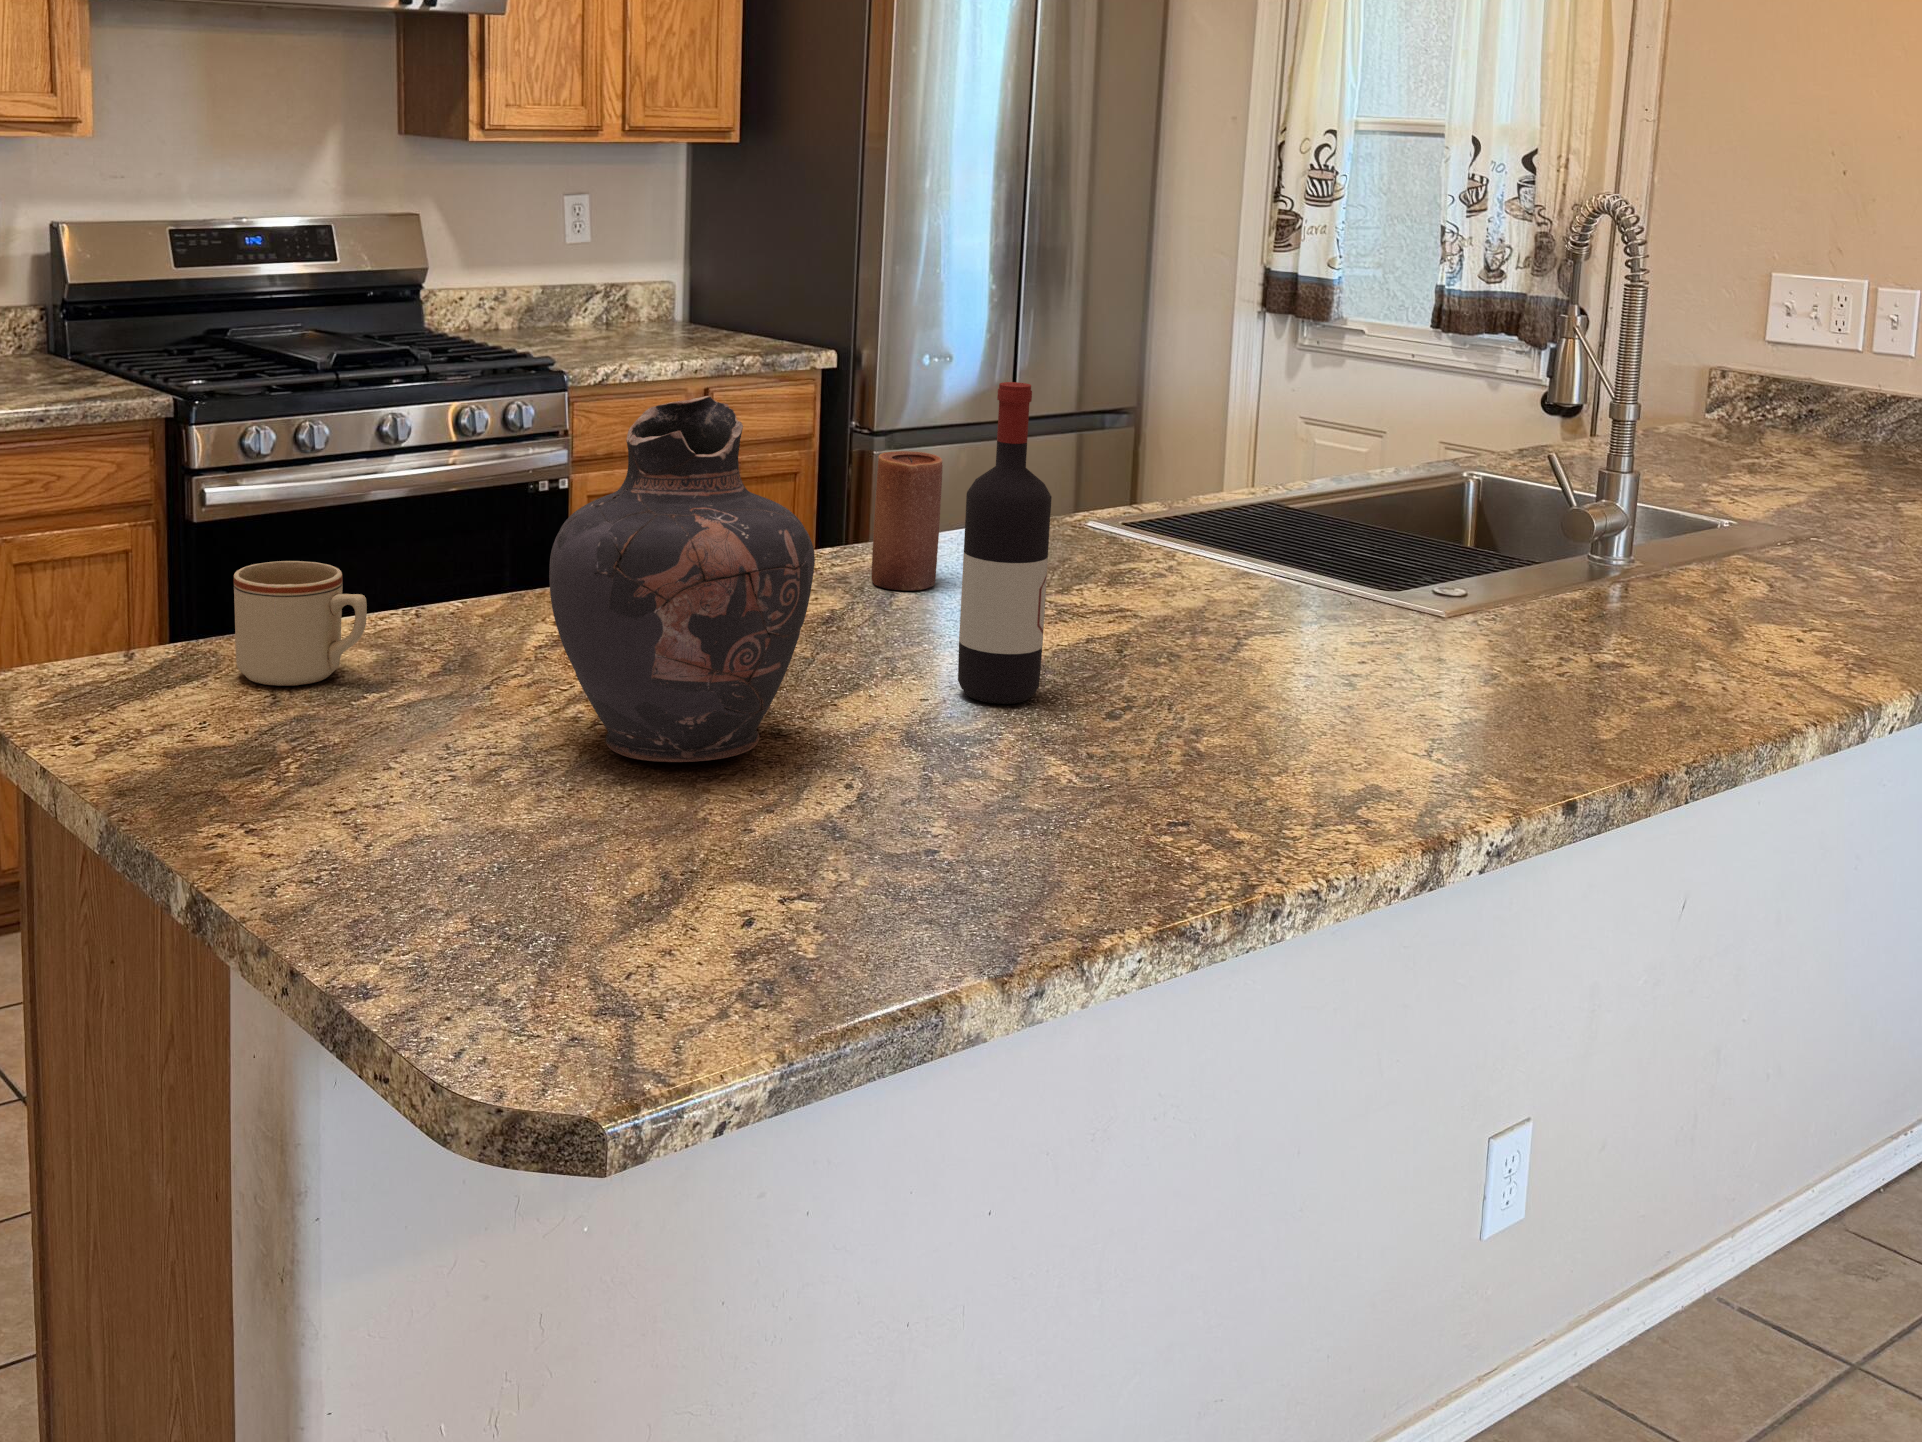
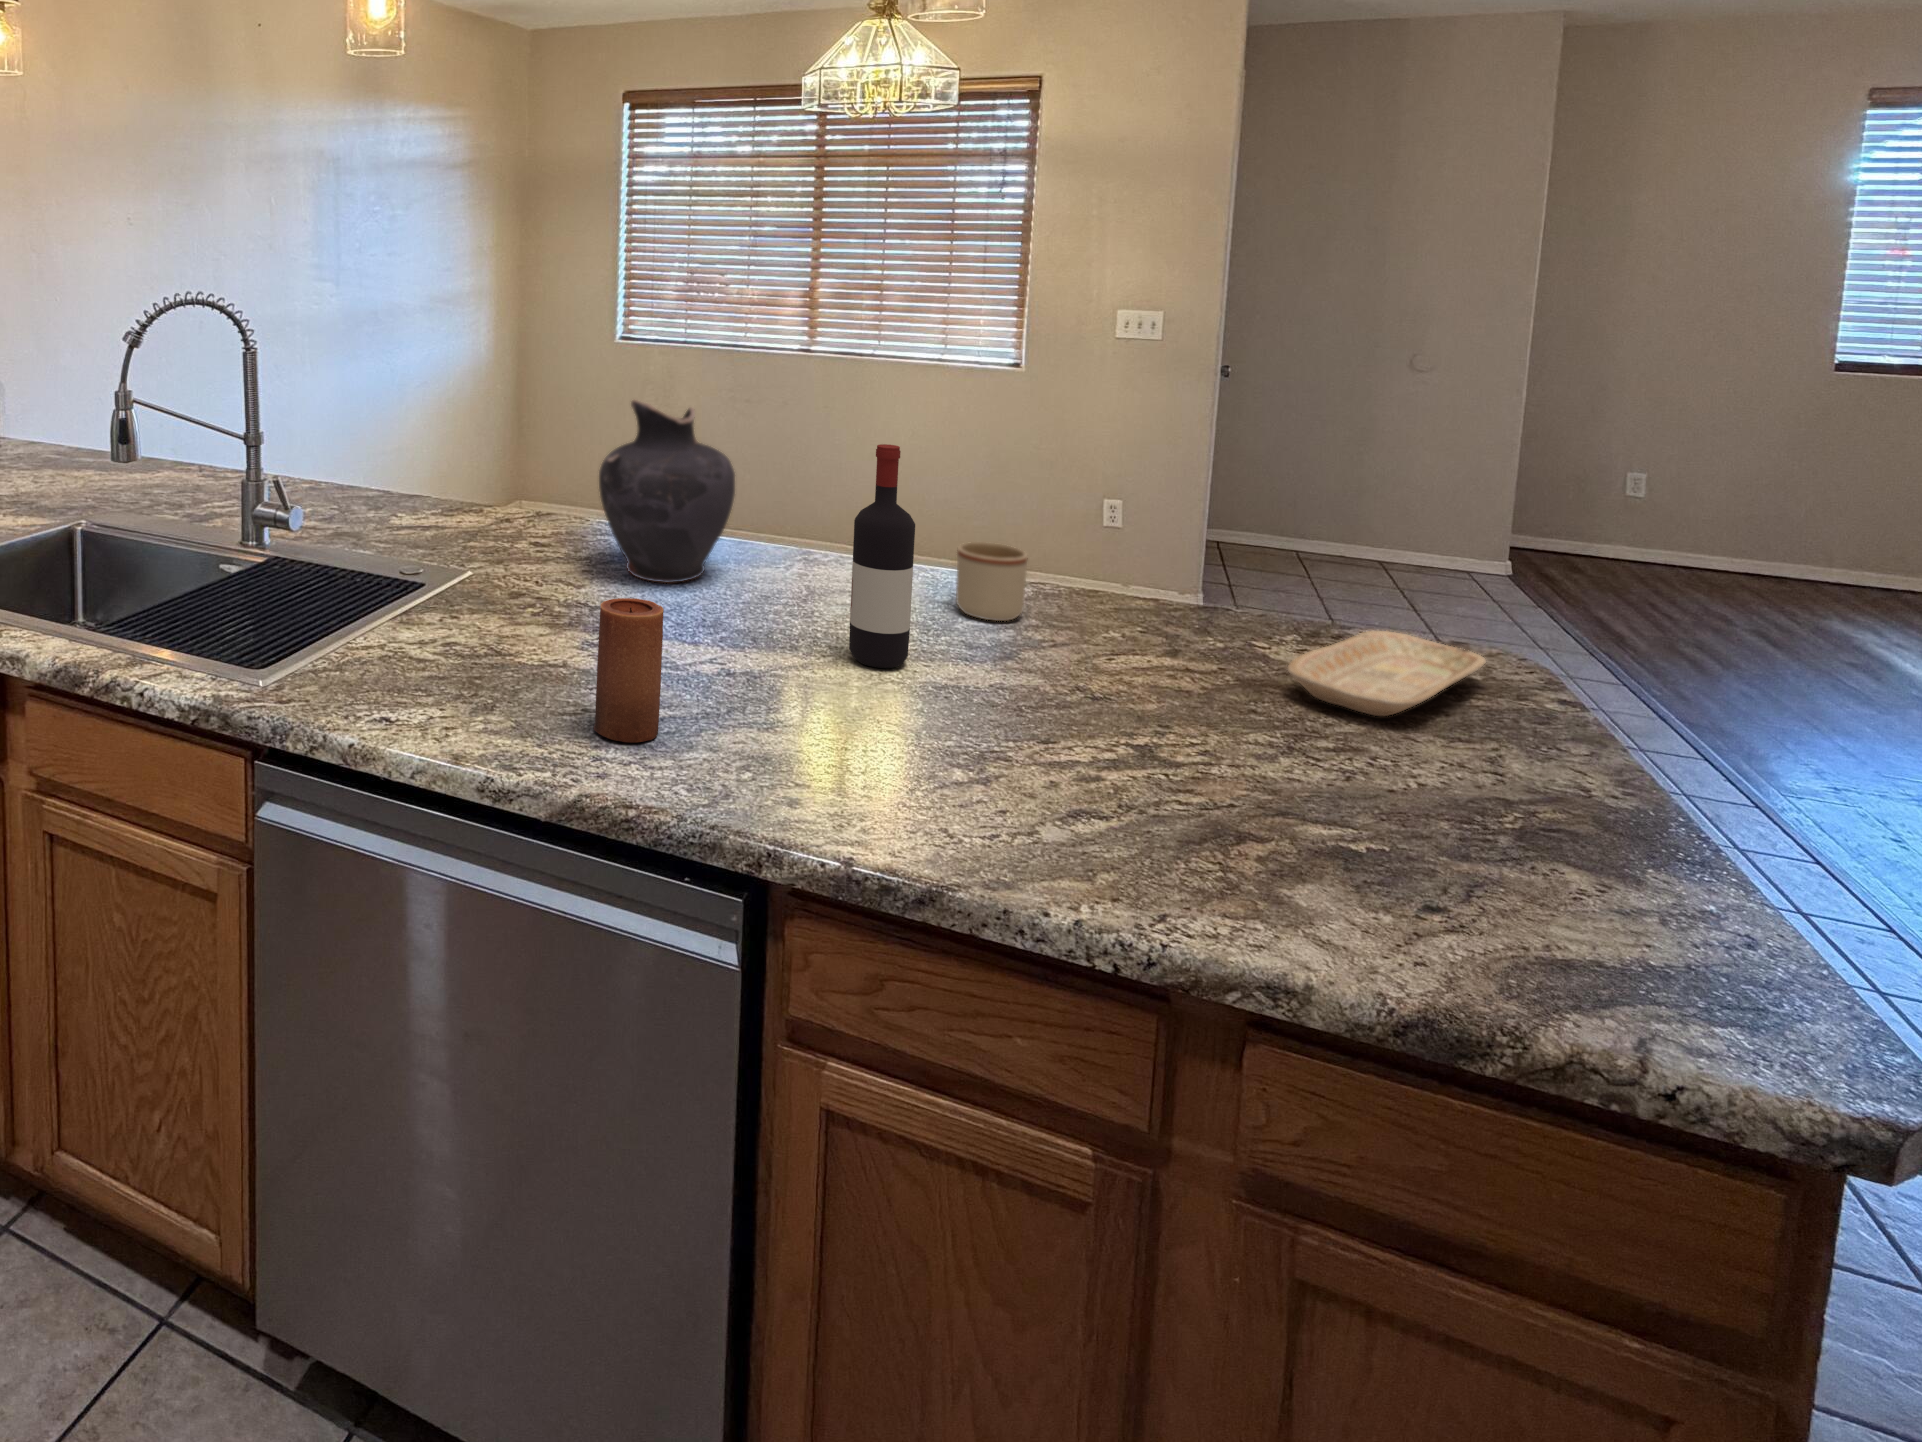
vase: present [549,396,815,762] -> present [599,399,735,583]
mug: present [234,561,367,686] -> present [956,542,1028,621]
tray: none [479,783,712,988] -> present [1288,631,1486,716]

